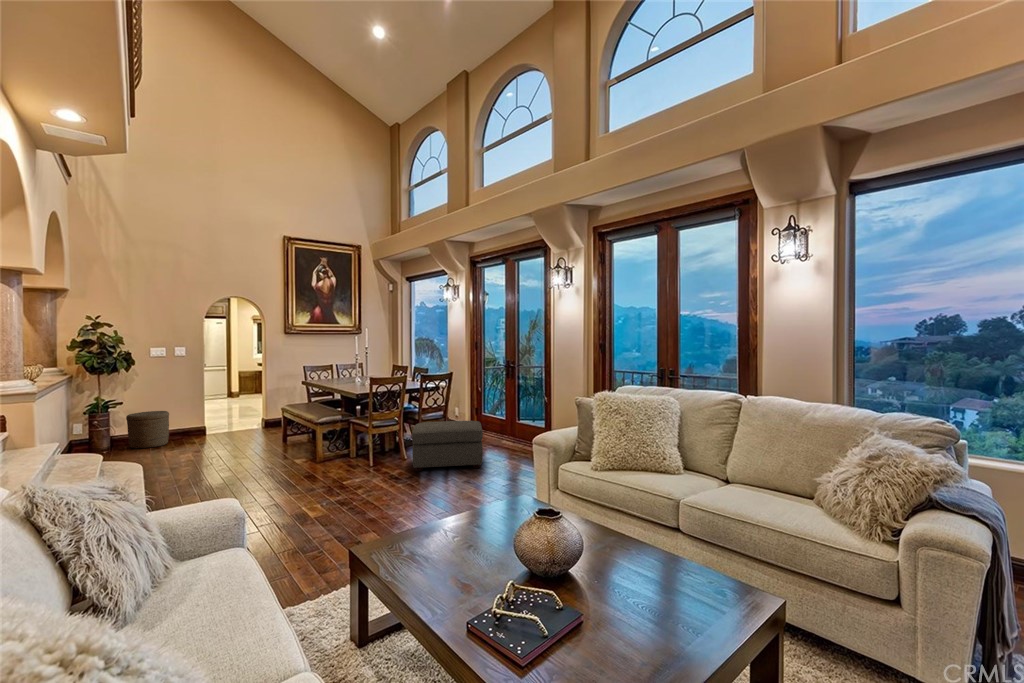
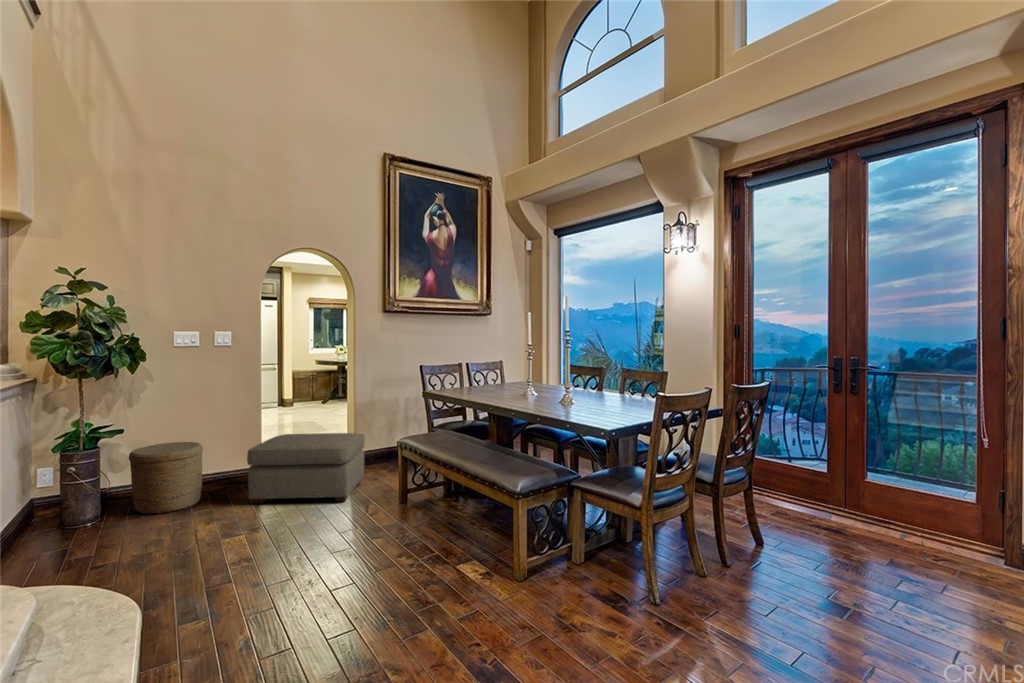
ottoman: present [412,421,483,471] -> present [247,433,365,504]

